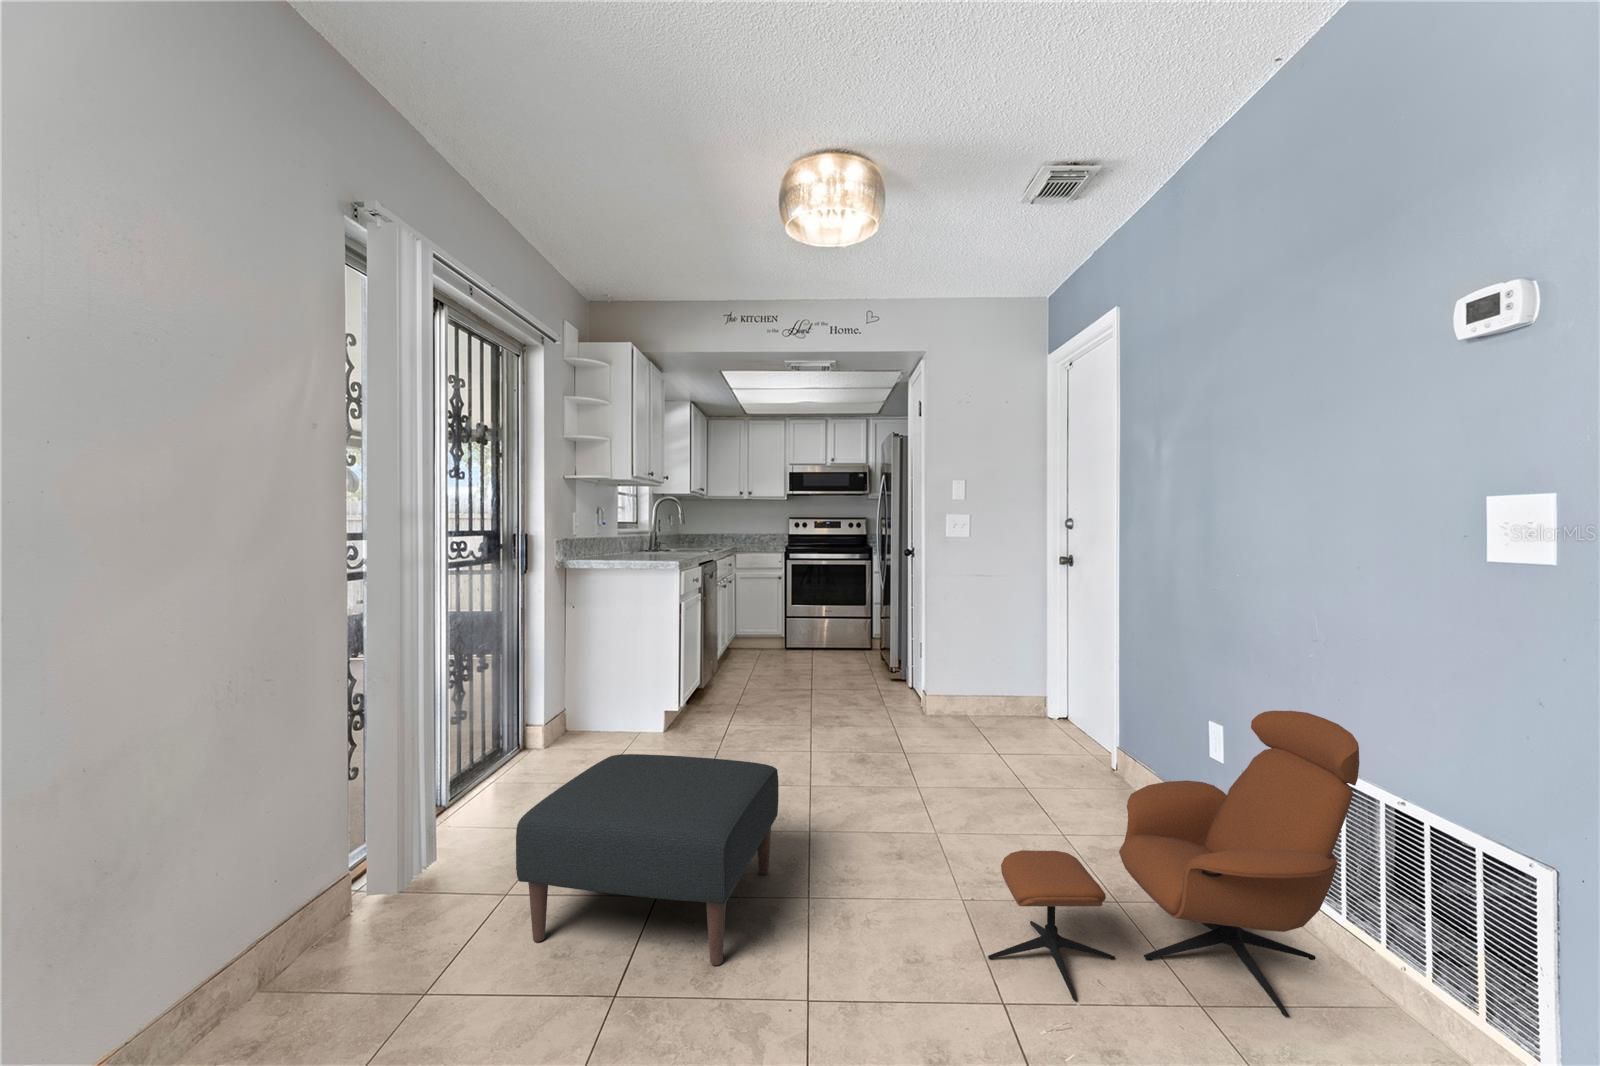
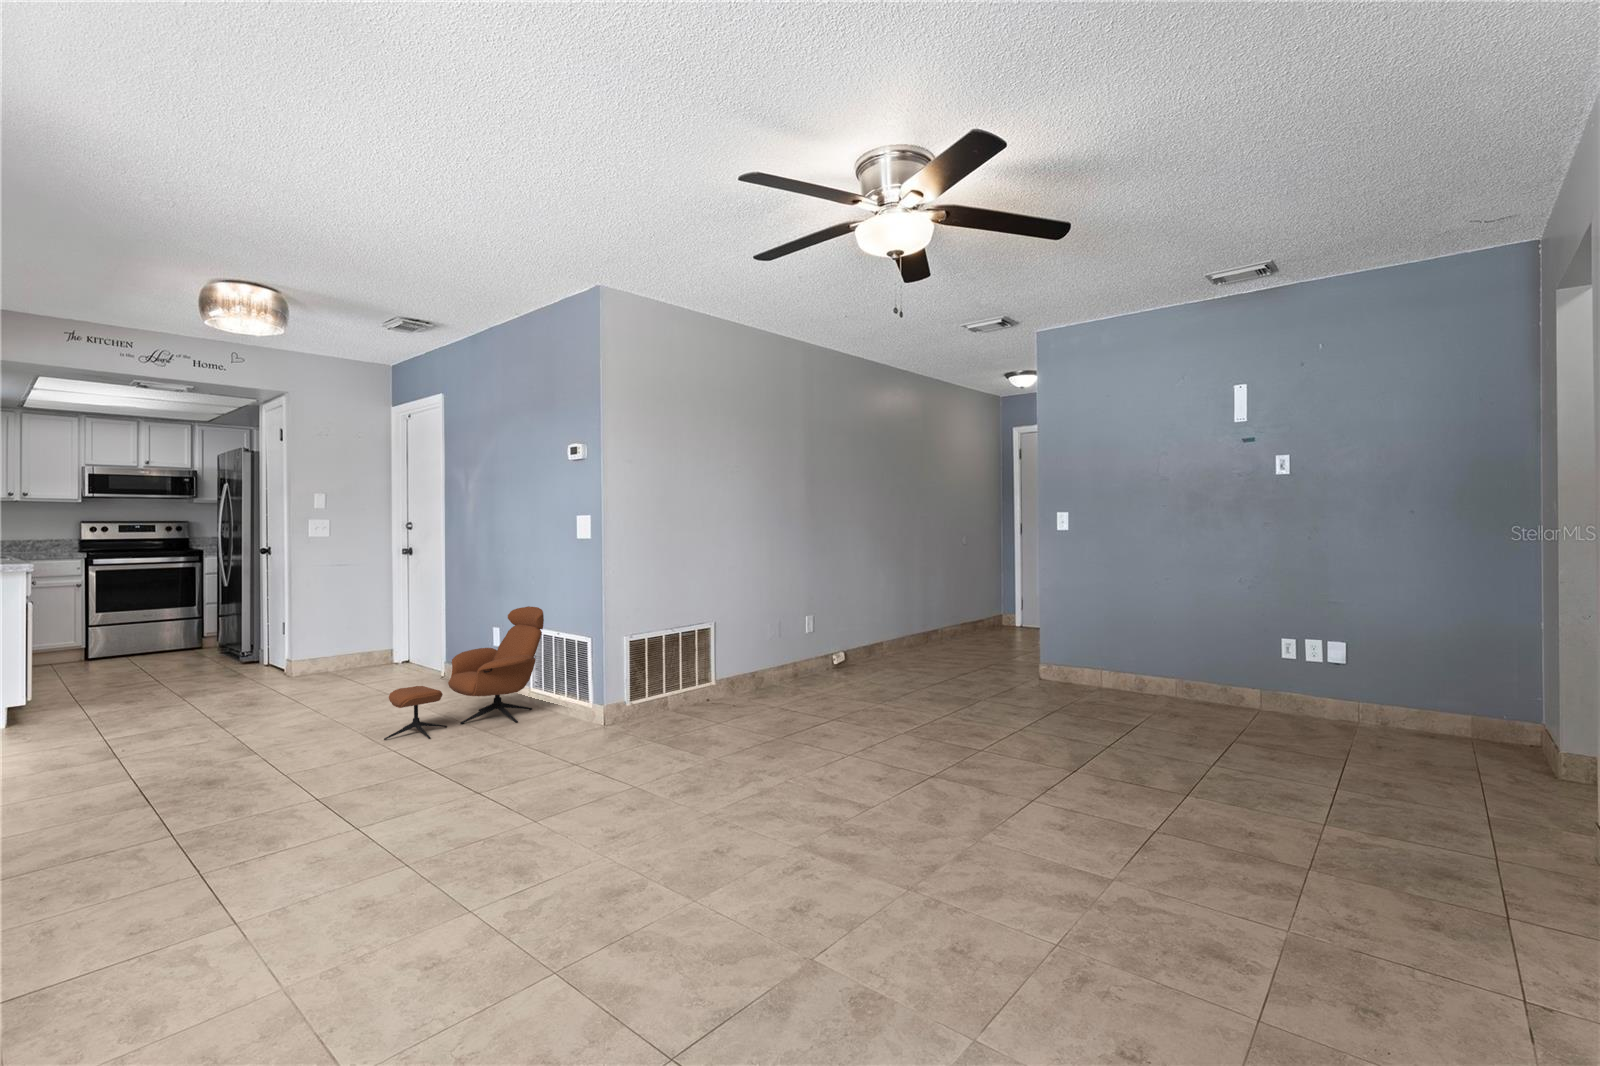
ottoman: present [516,754,779,965] -> none [43,681,229,803]

